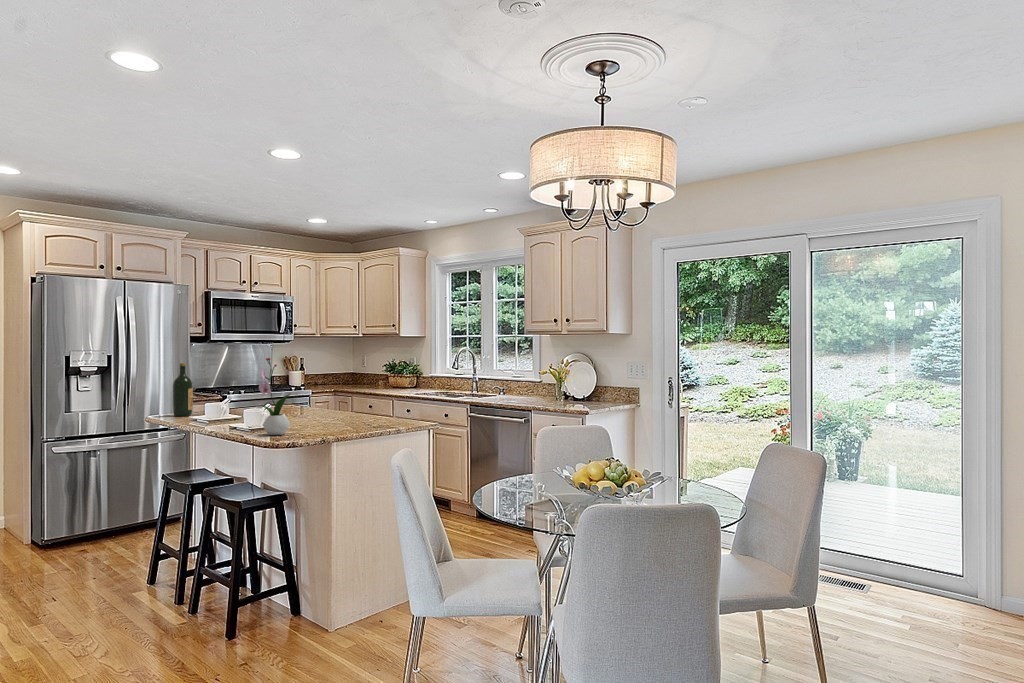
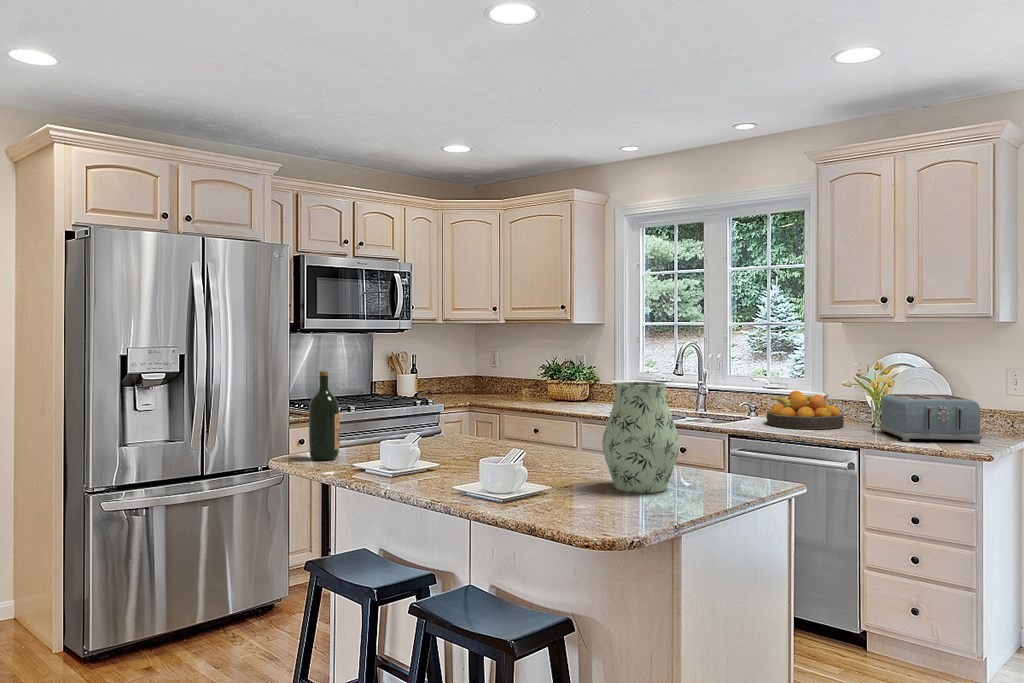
flower arrangement: present [259,358,290,435] -> none [523,369,584,515]
vase: none [327,367,370,427] -> present [602,382,679,493]
fruit bowl: none [500,377,545,400] -> present [767,391,844,429]
toaster: none [559,378,604,405] -> present [879,394,982,443]

